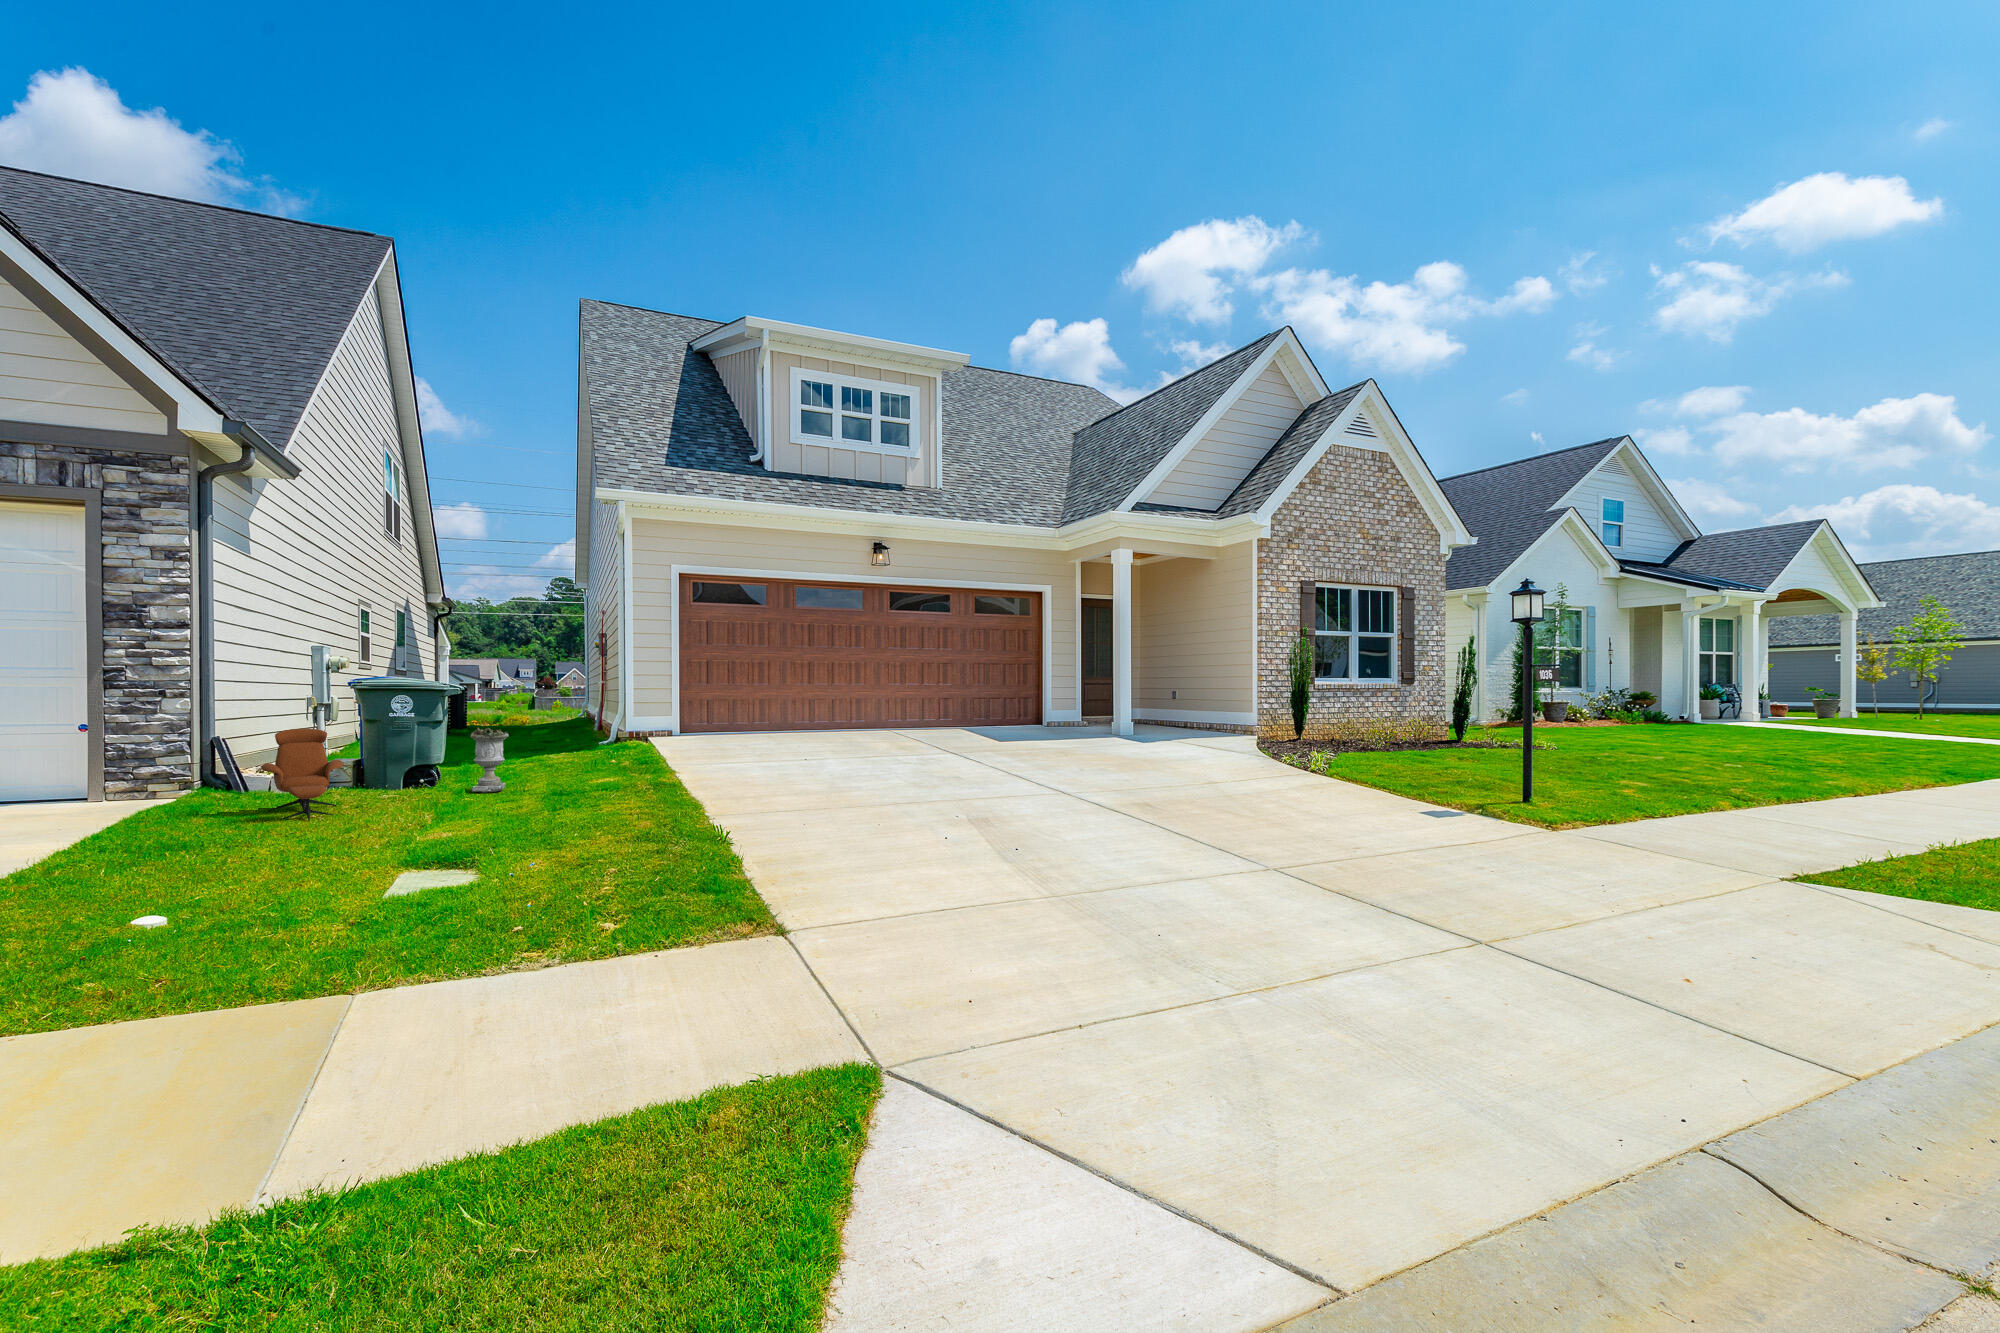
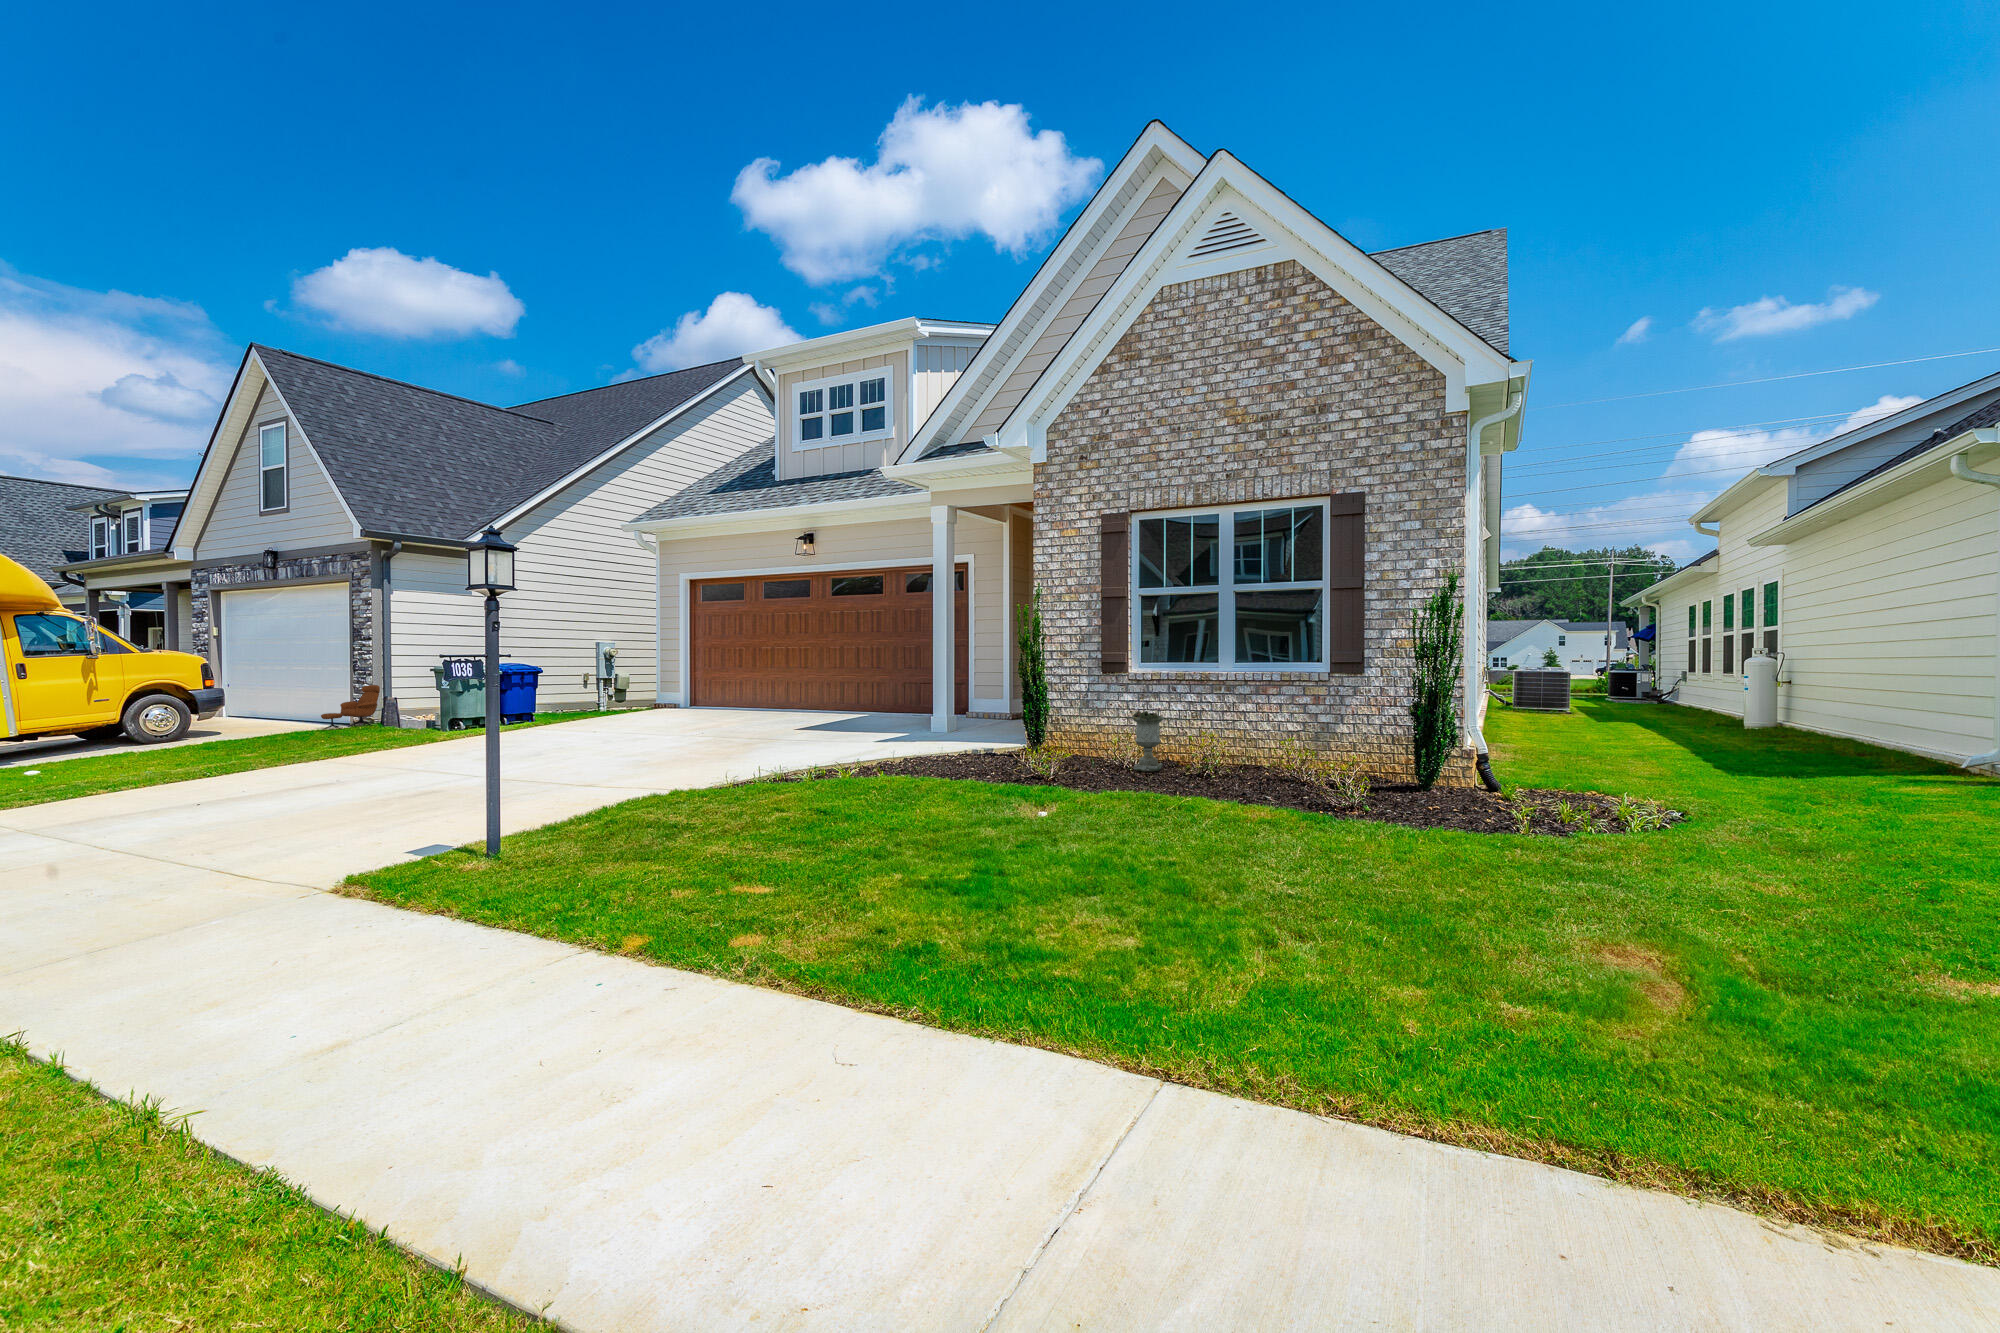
planter: present [470,728,509,793] -> present [1132,710,1164,772]

